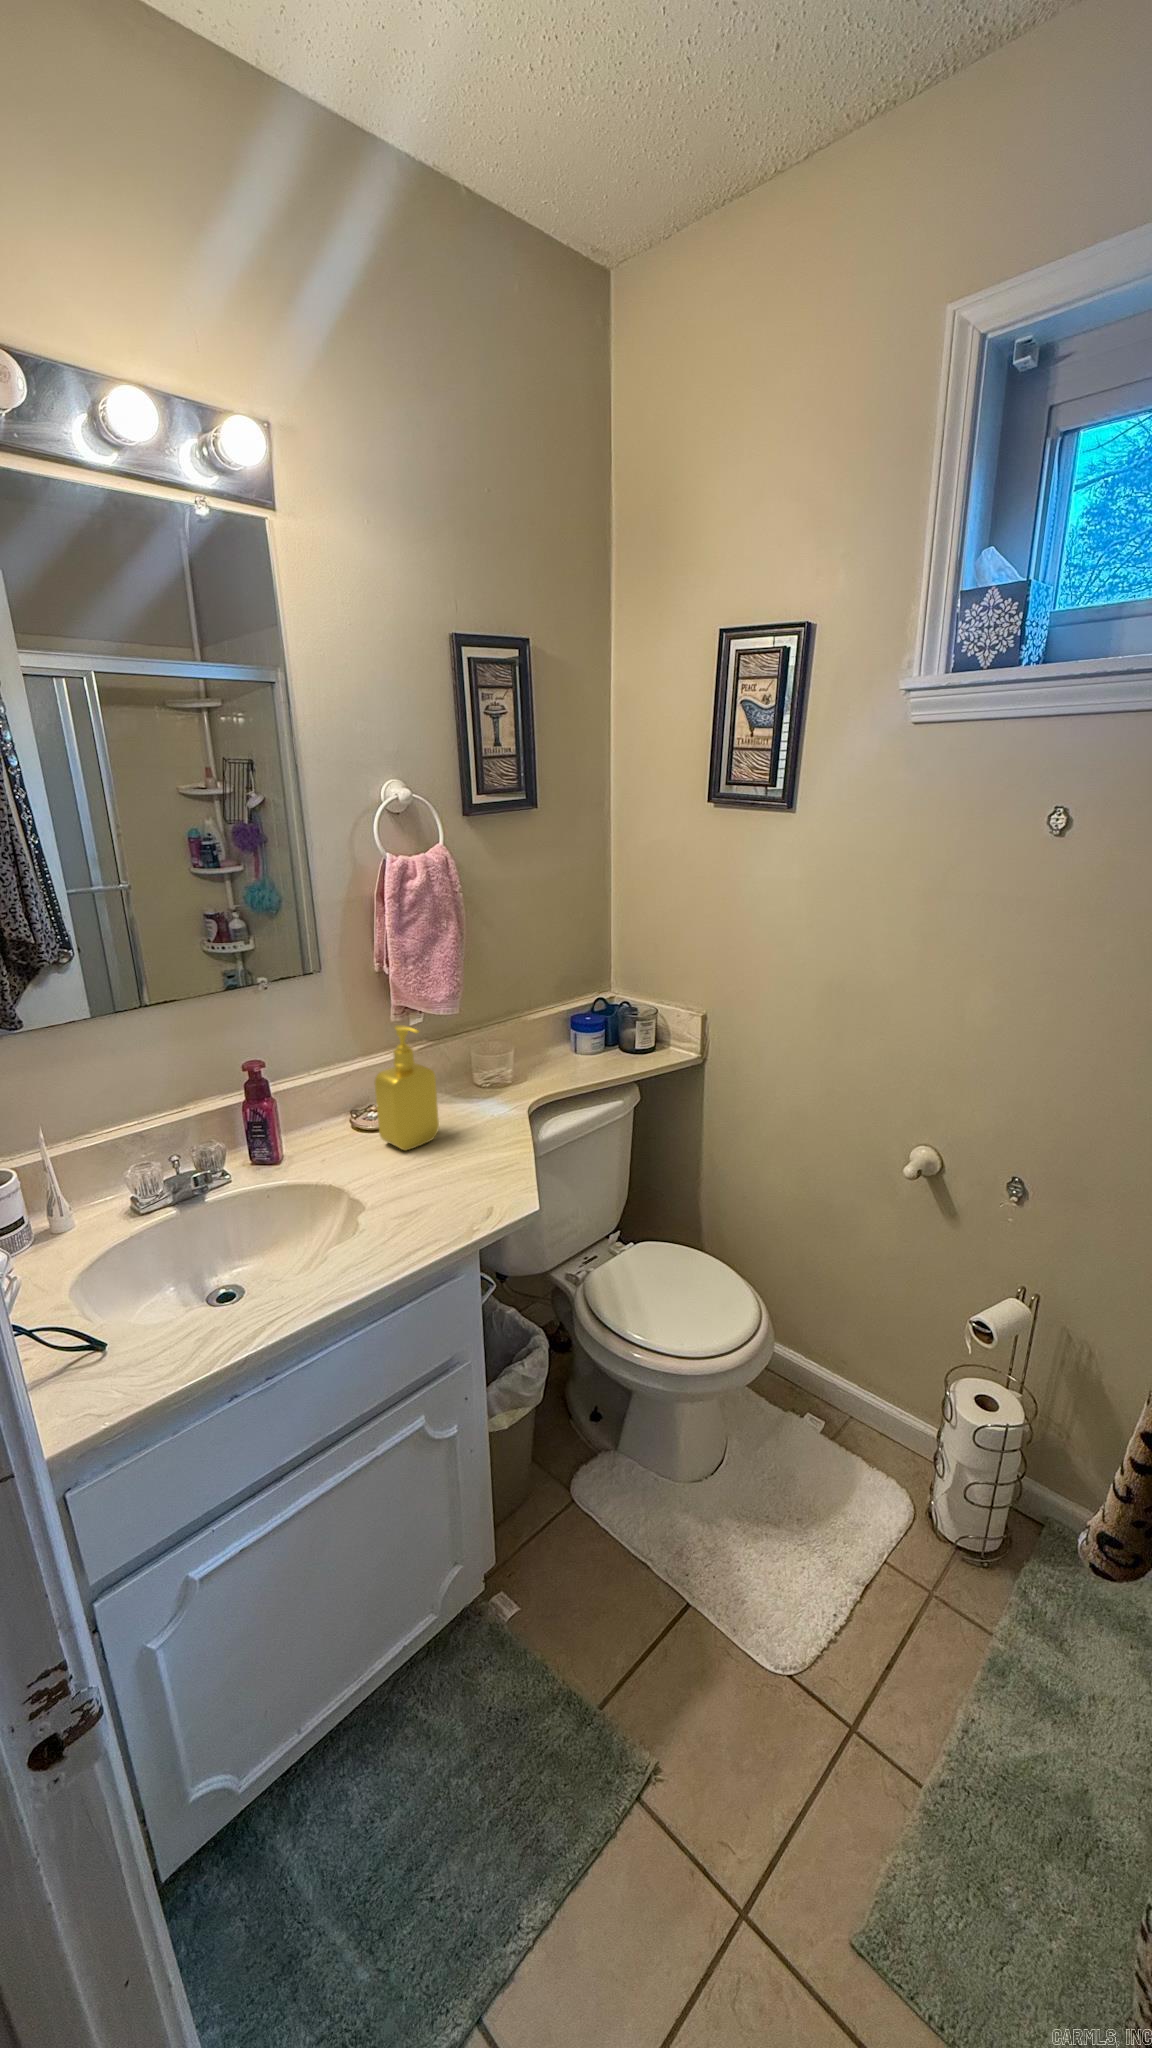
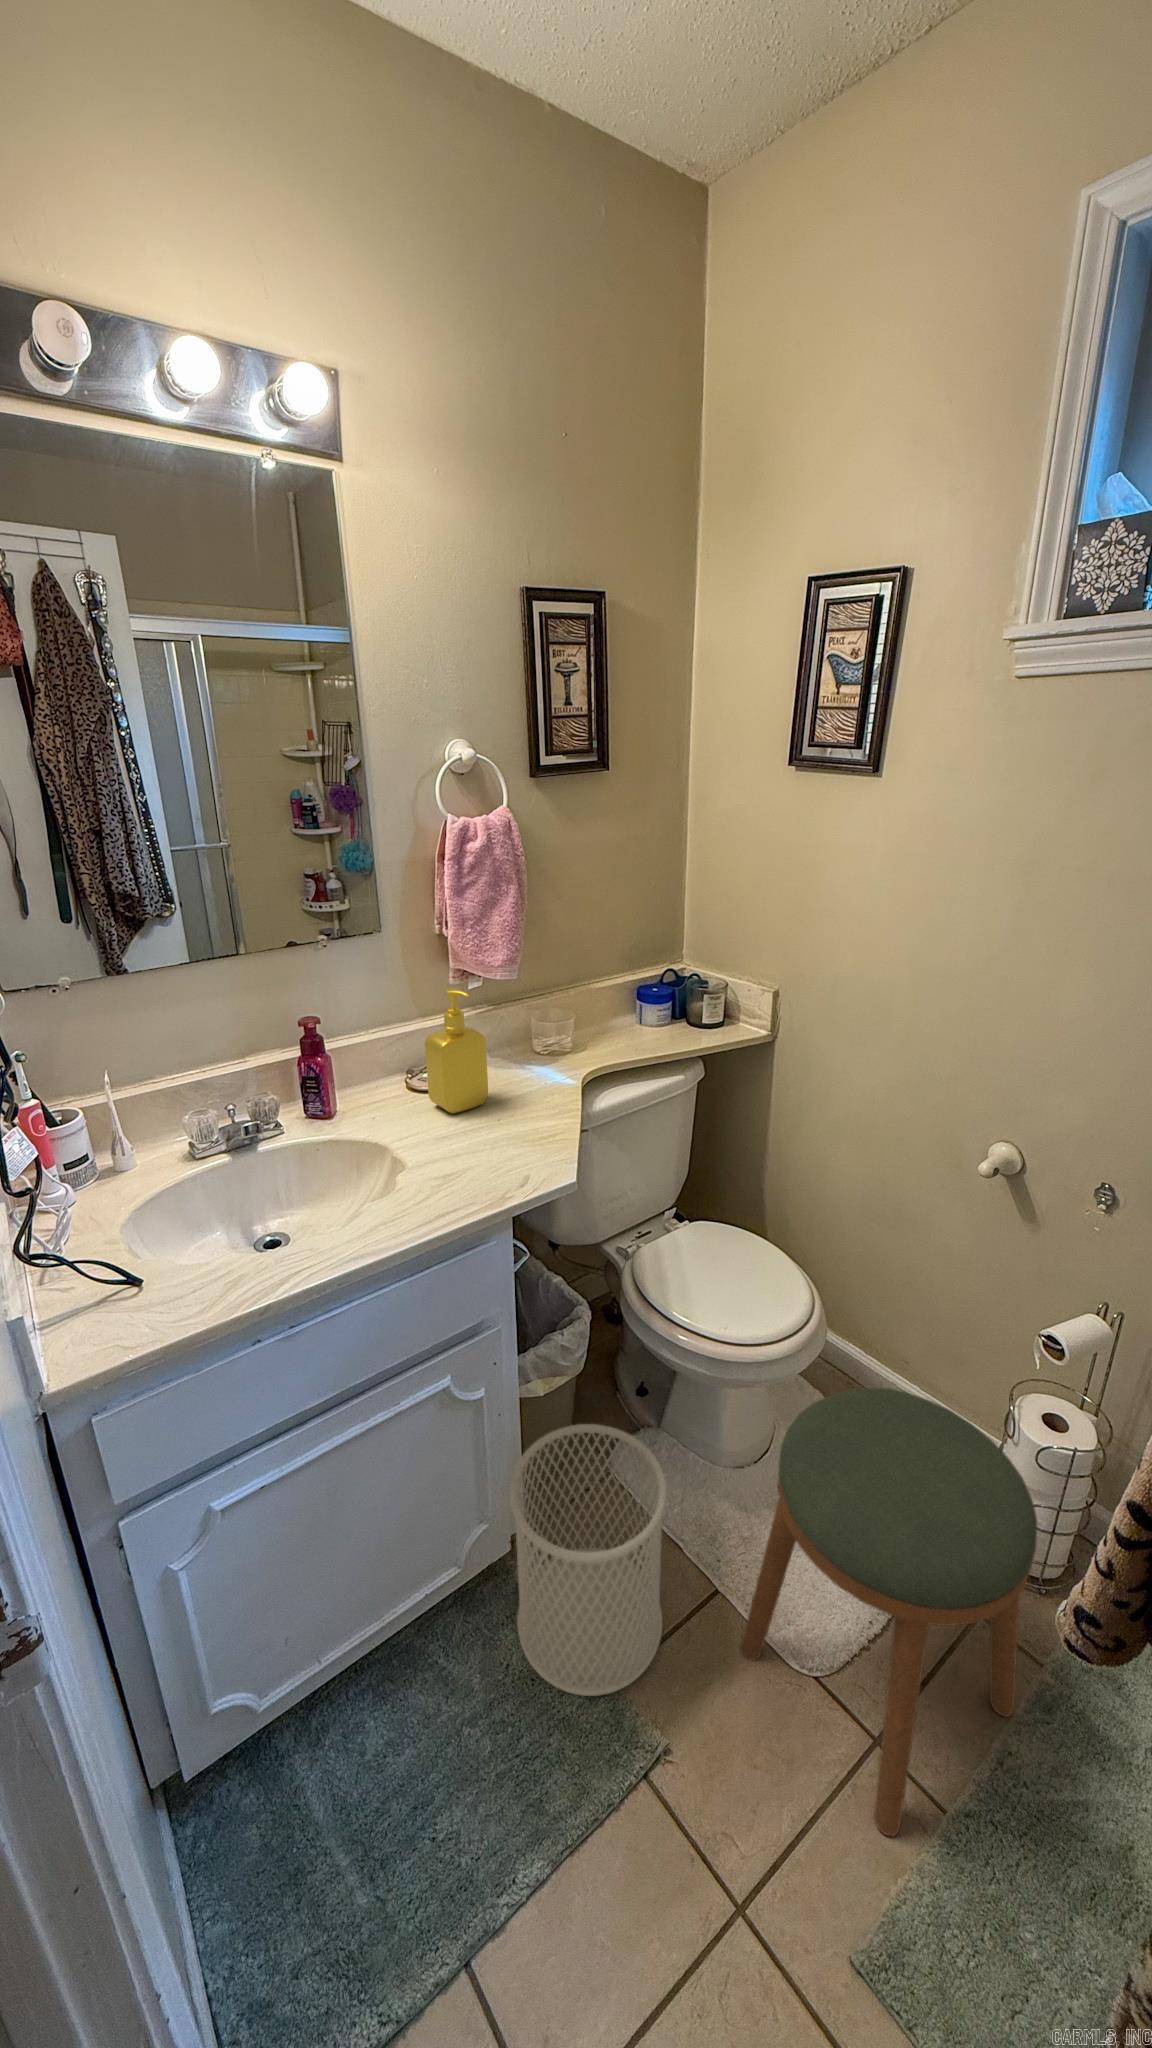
stool: none [716,1385,989,1818] -> present [740,1388,1037,1836]
wastebasket: none [486,1451,641,1727] -> present [510,1424,667,1696]

